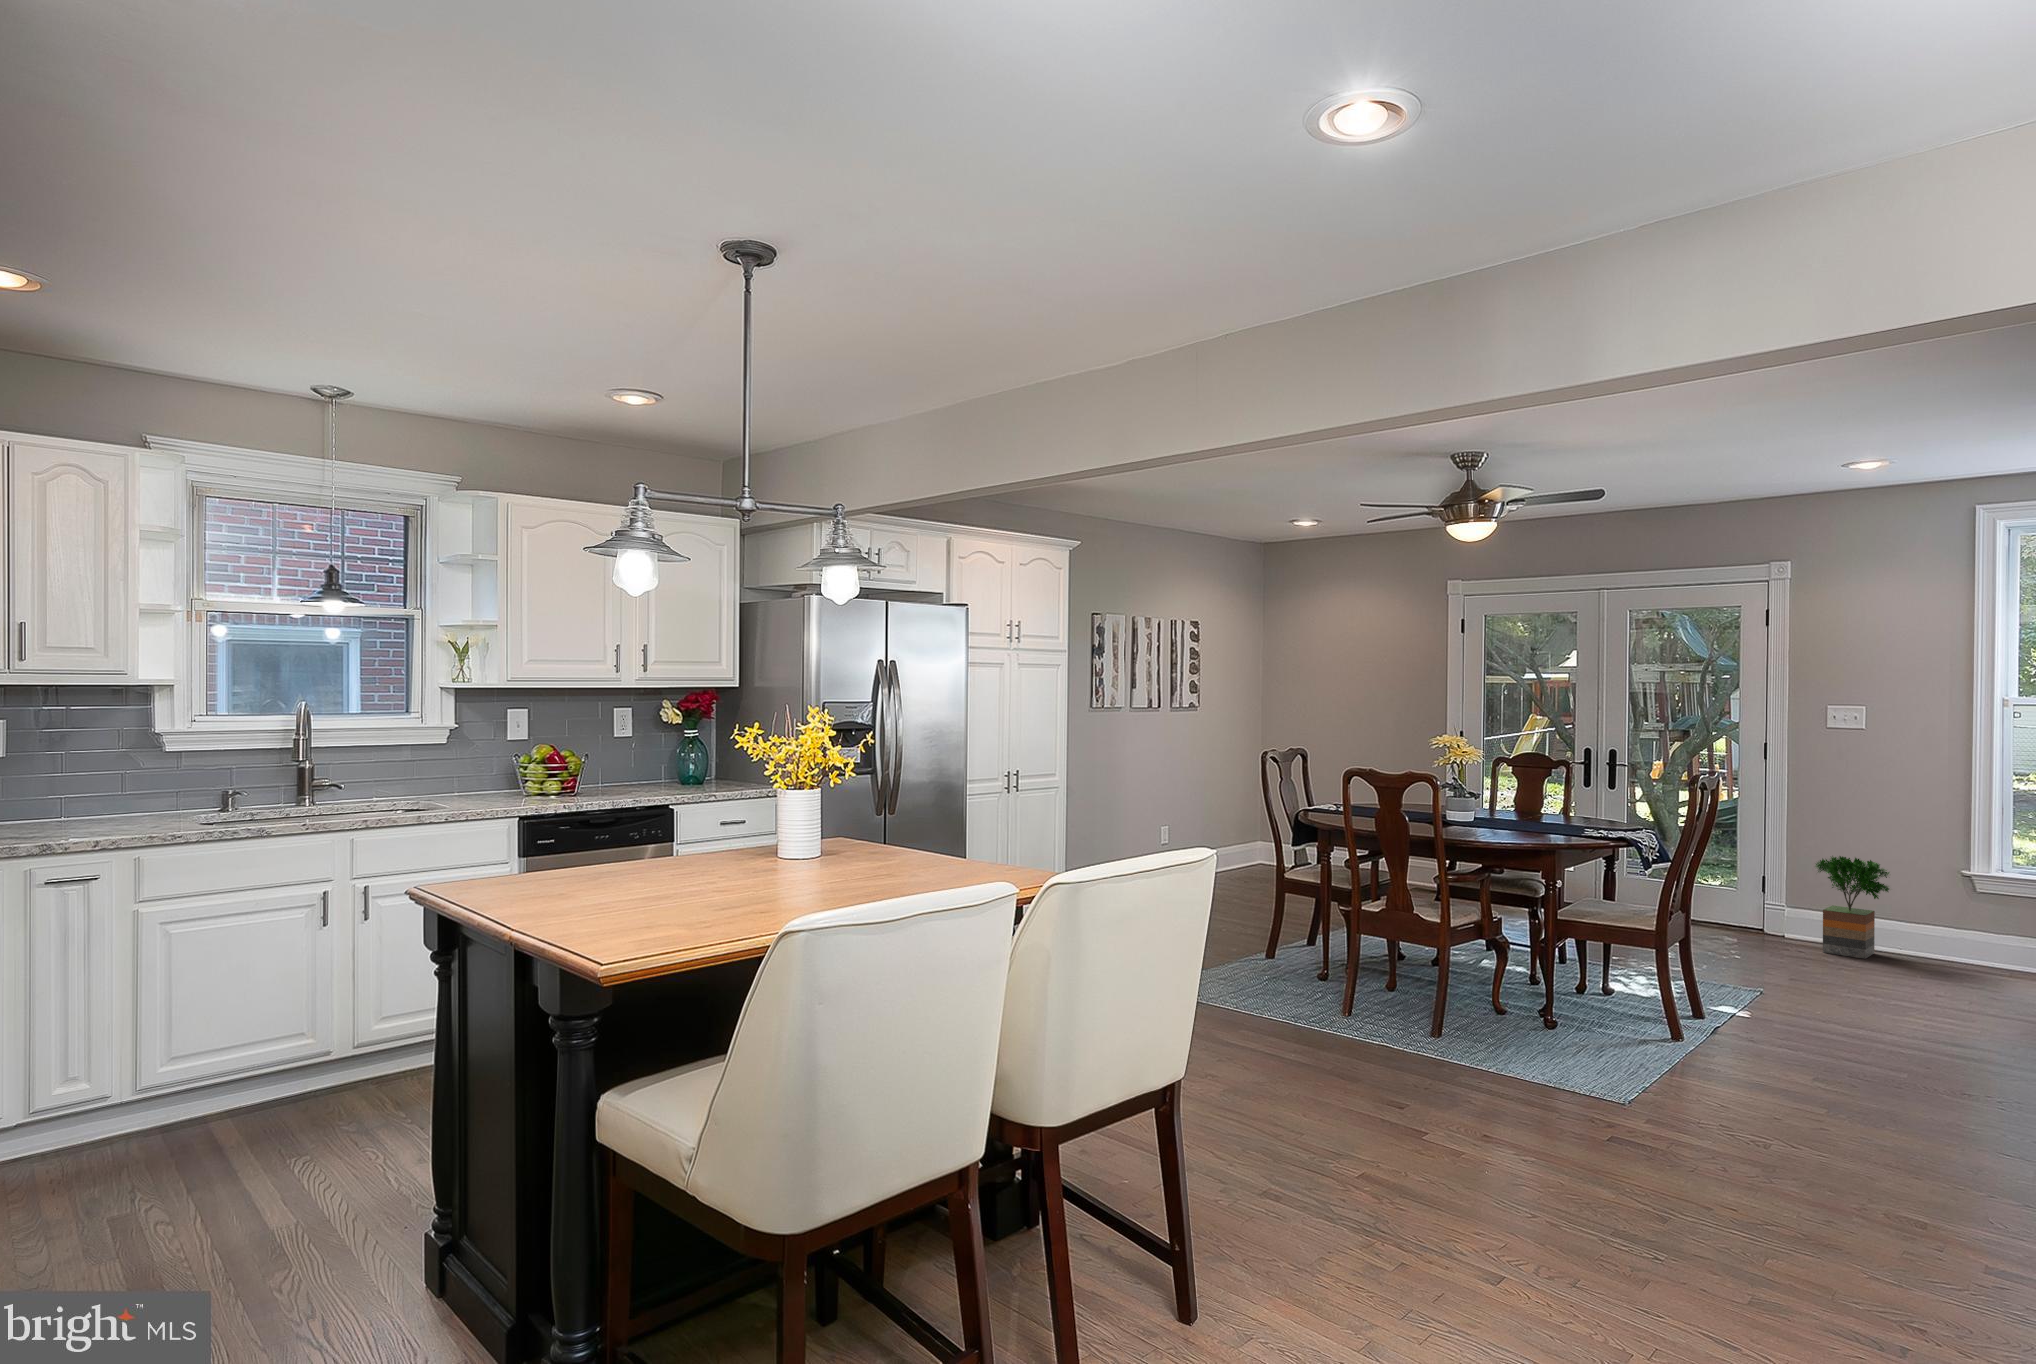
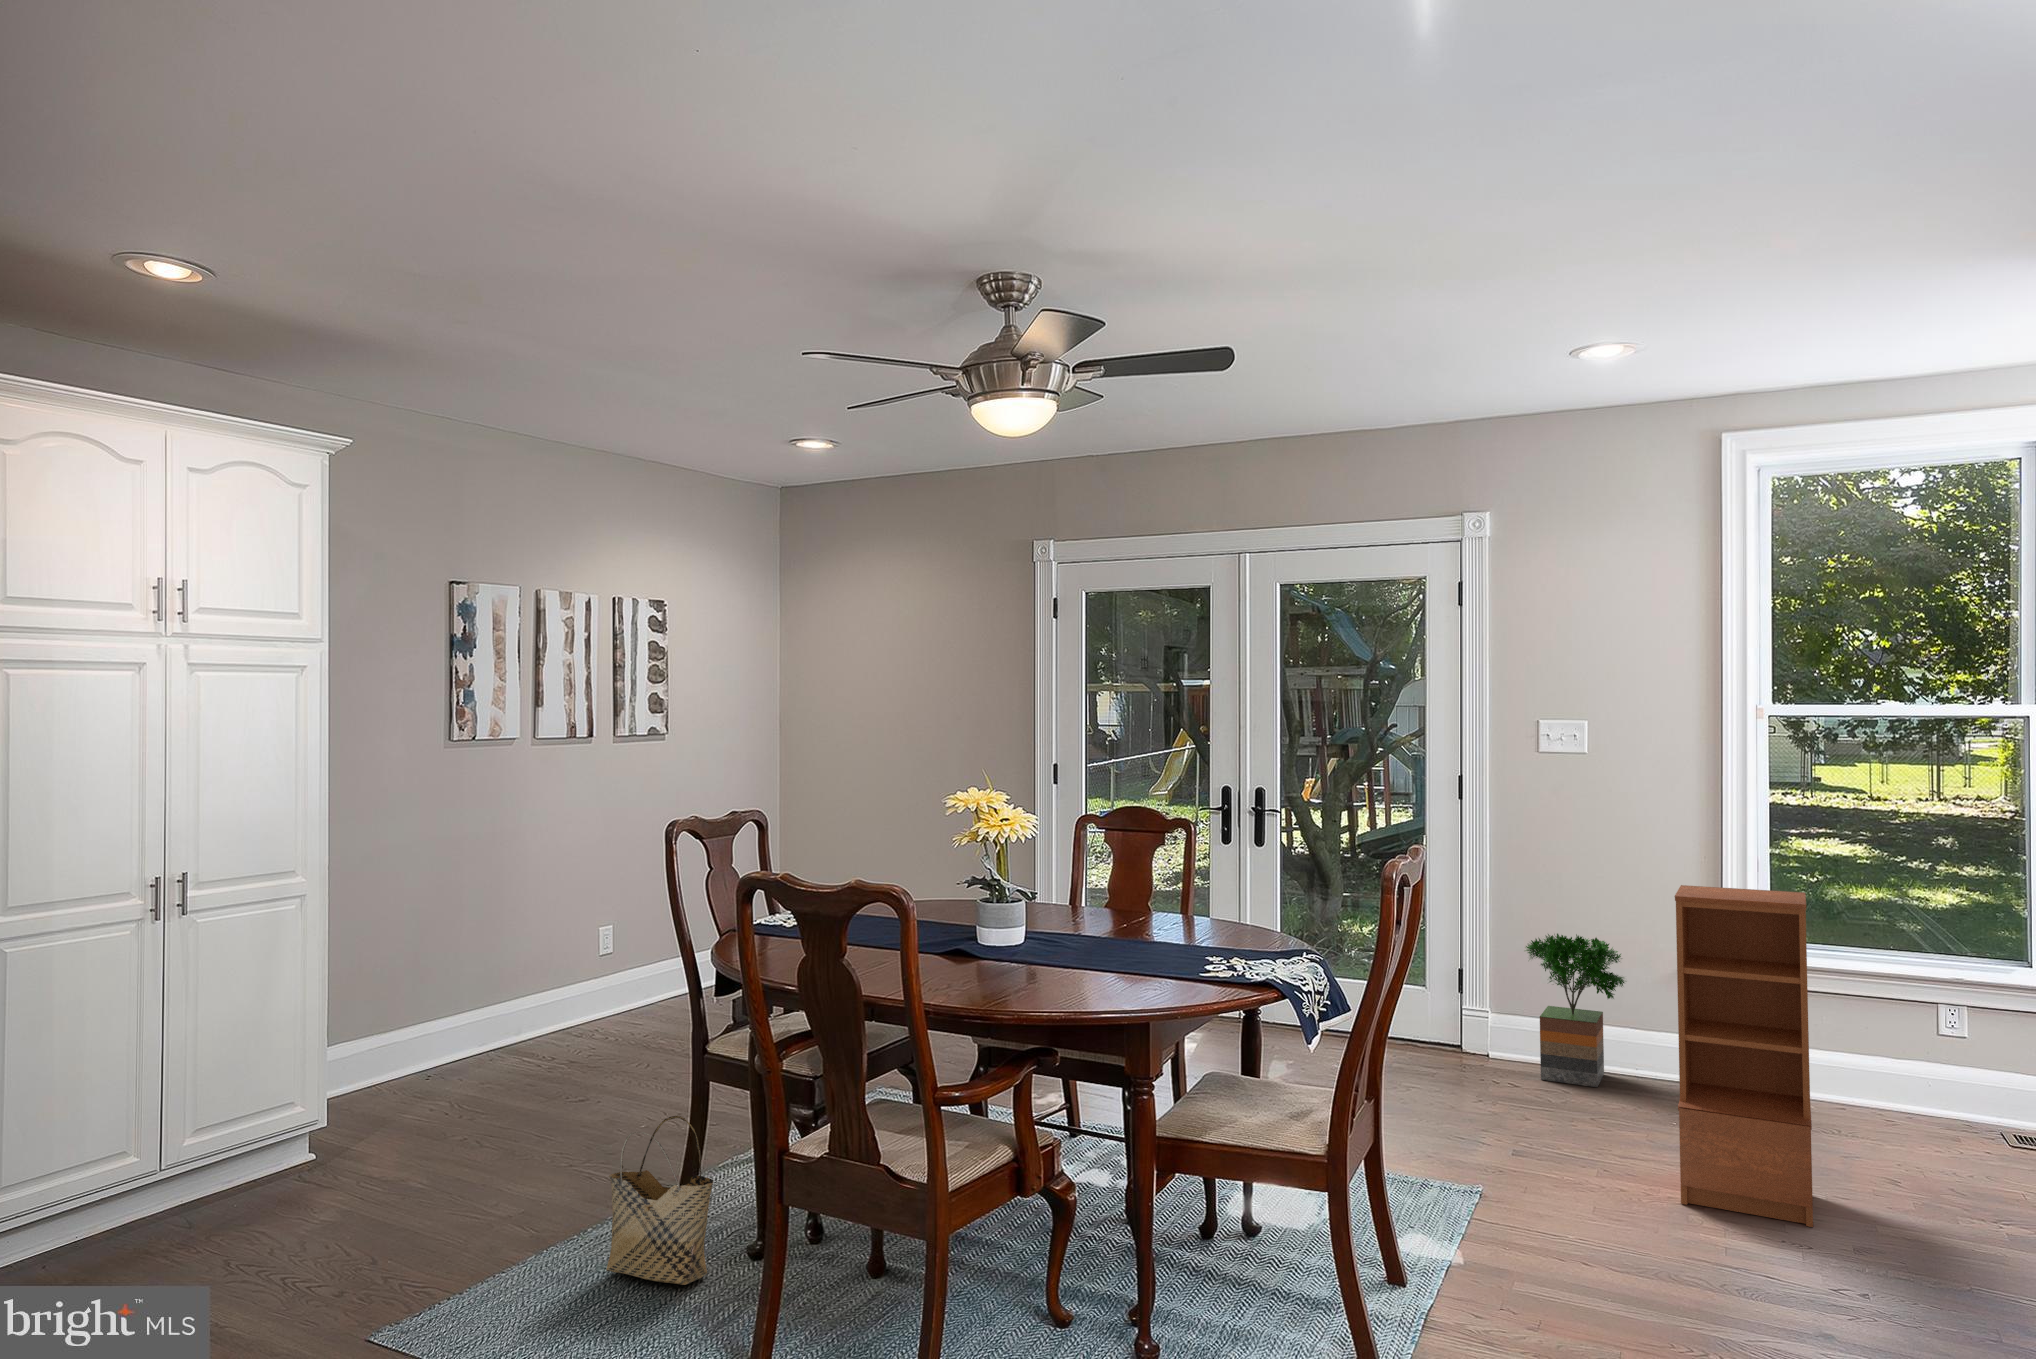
bookcase: none [1897,817,1999,1024] -> present [1675,885,1813,1227]
woven basket: none [1248,903,1304,983] -> present [606,1116,713,1285]

